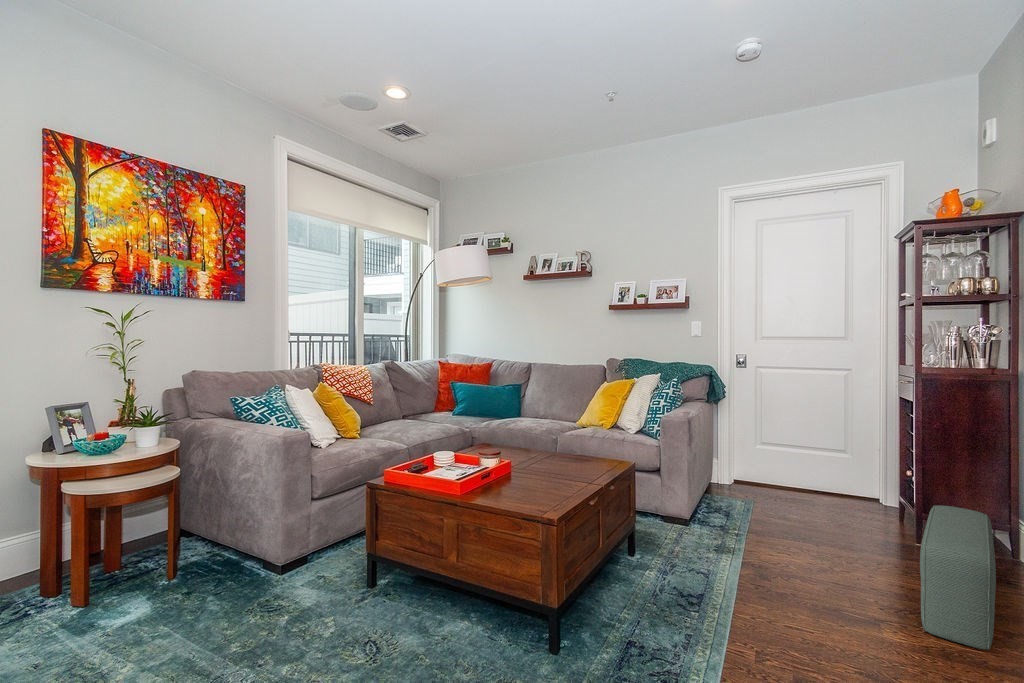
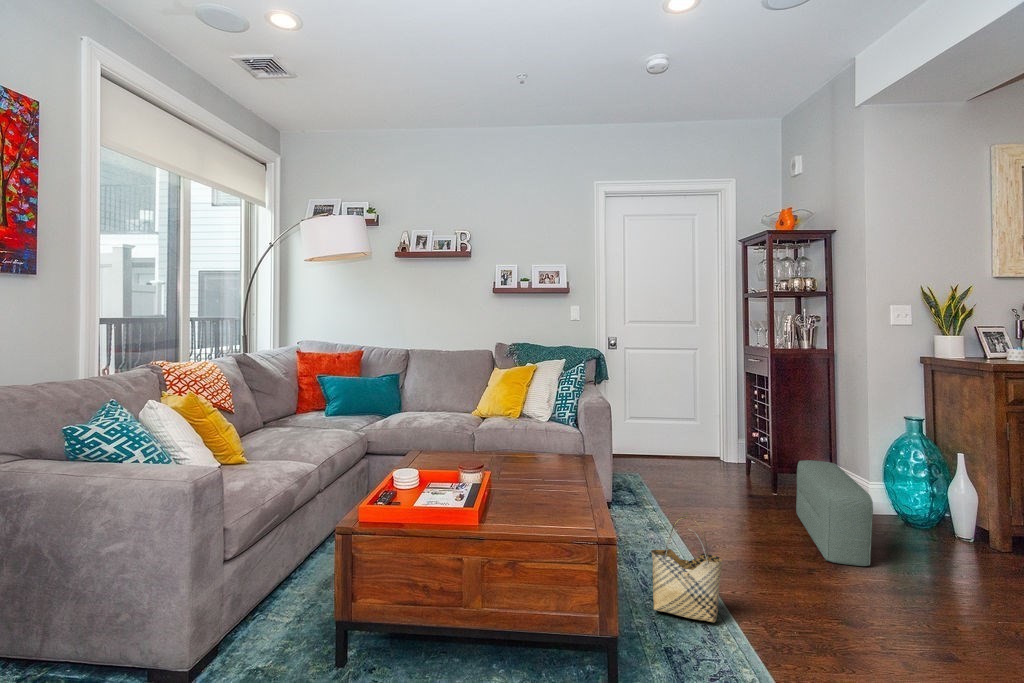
woven basket: none [642,534,717,654] -> present [651,517,723,622]

